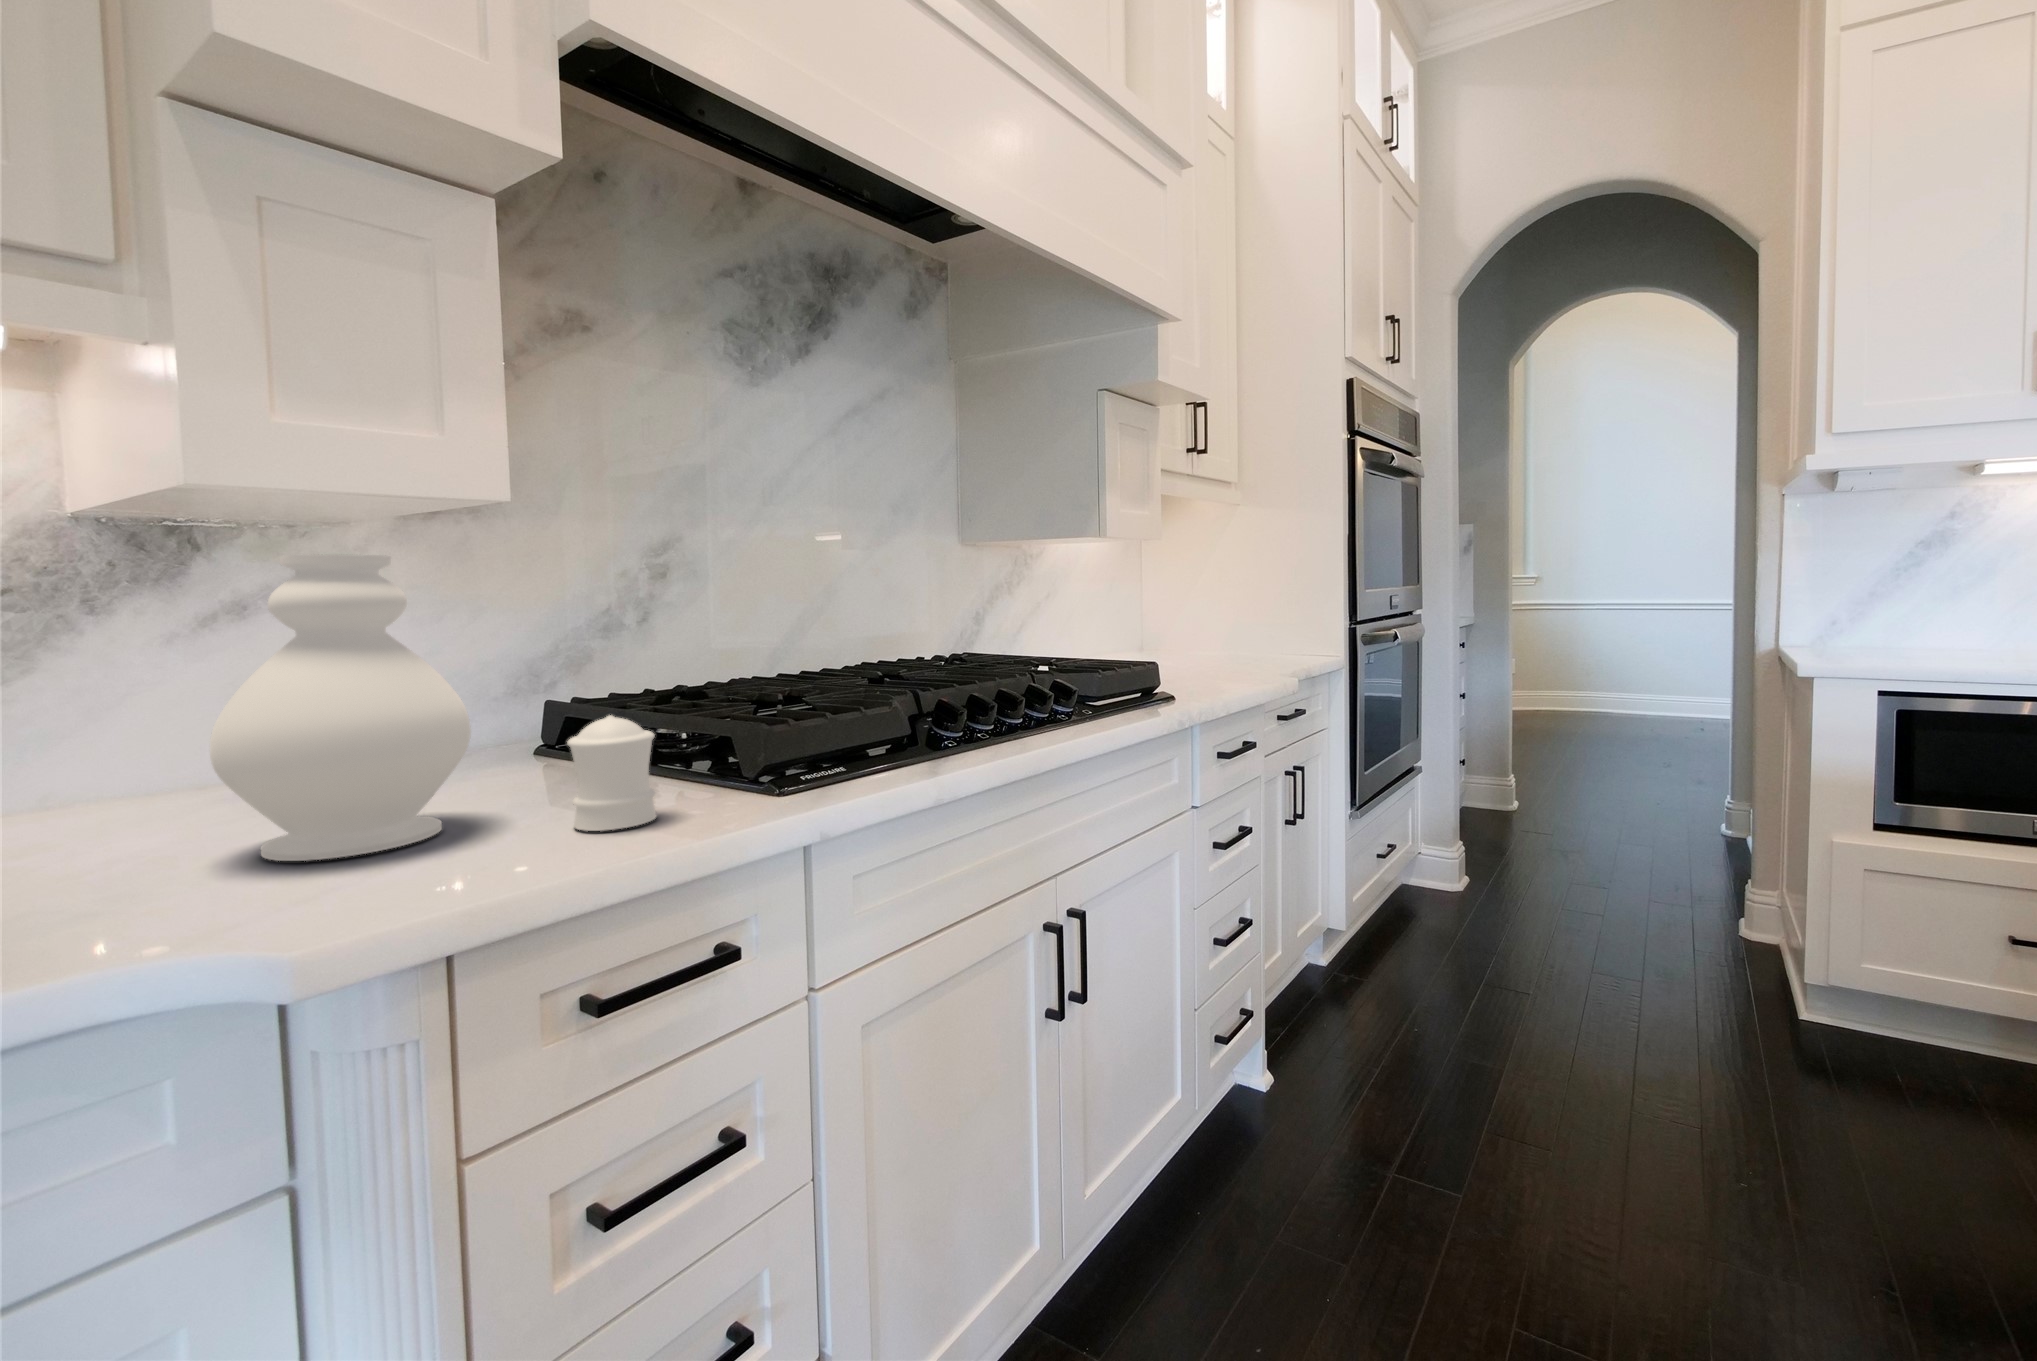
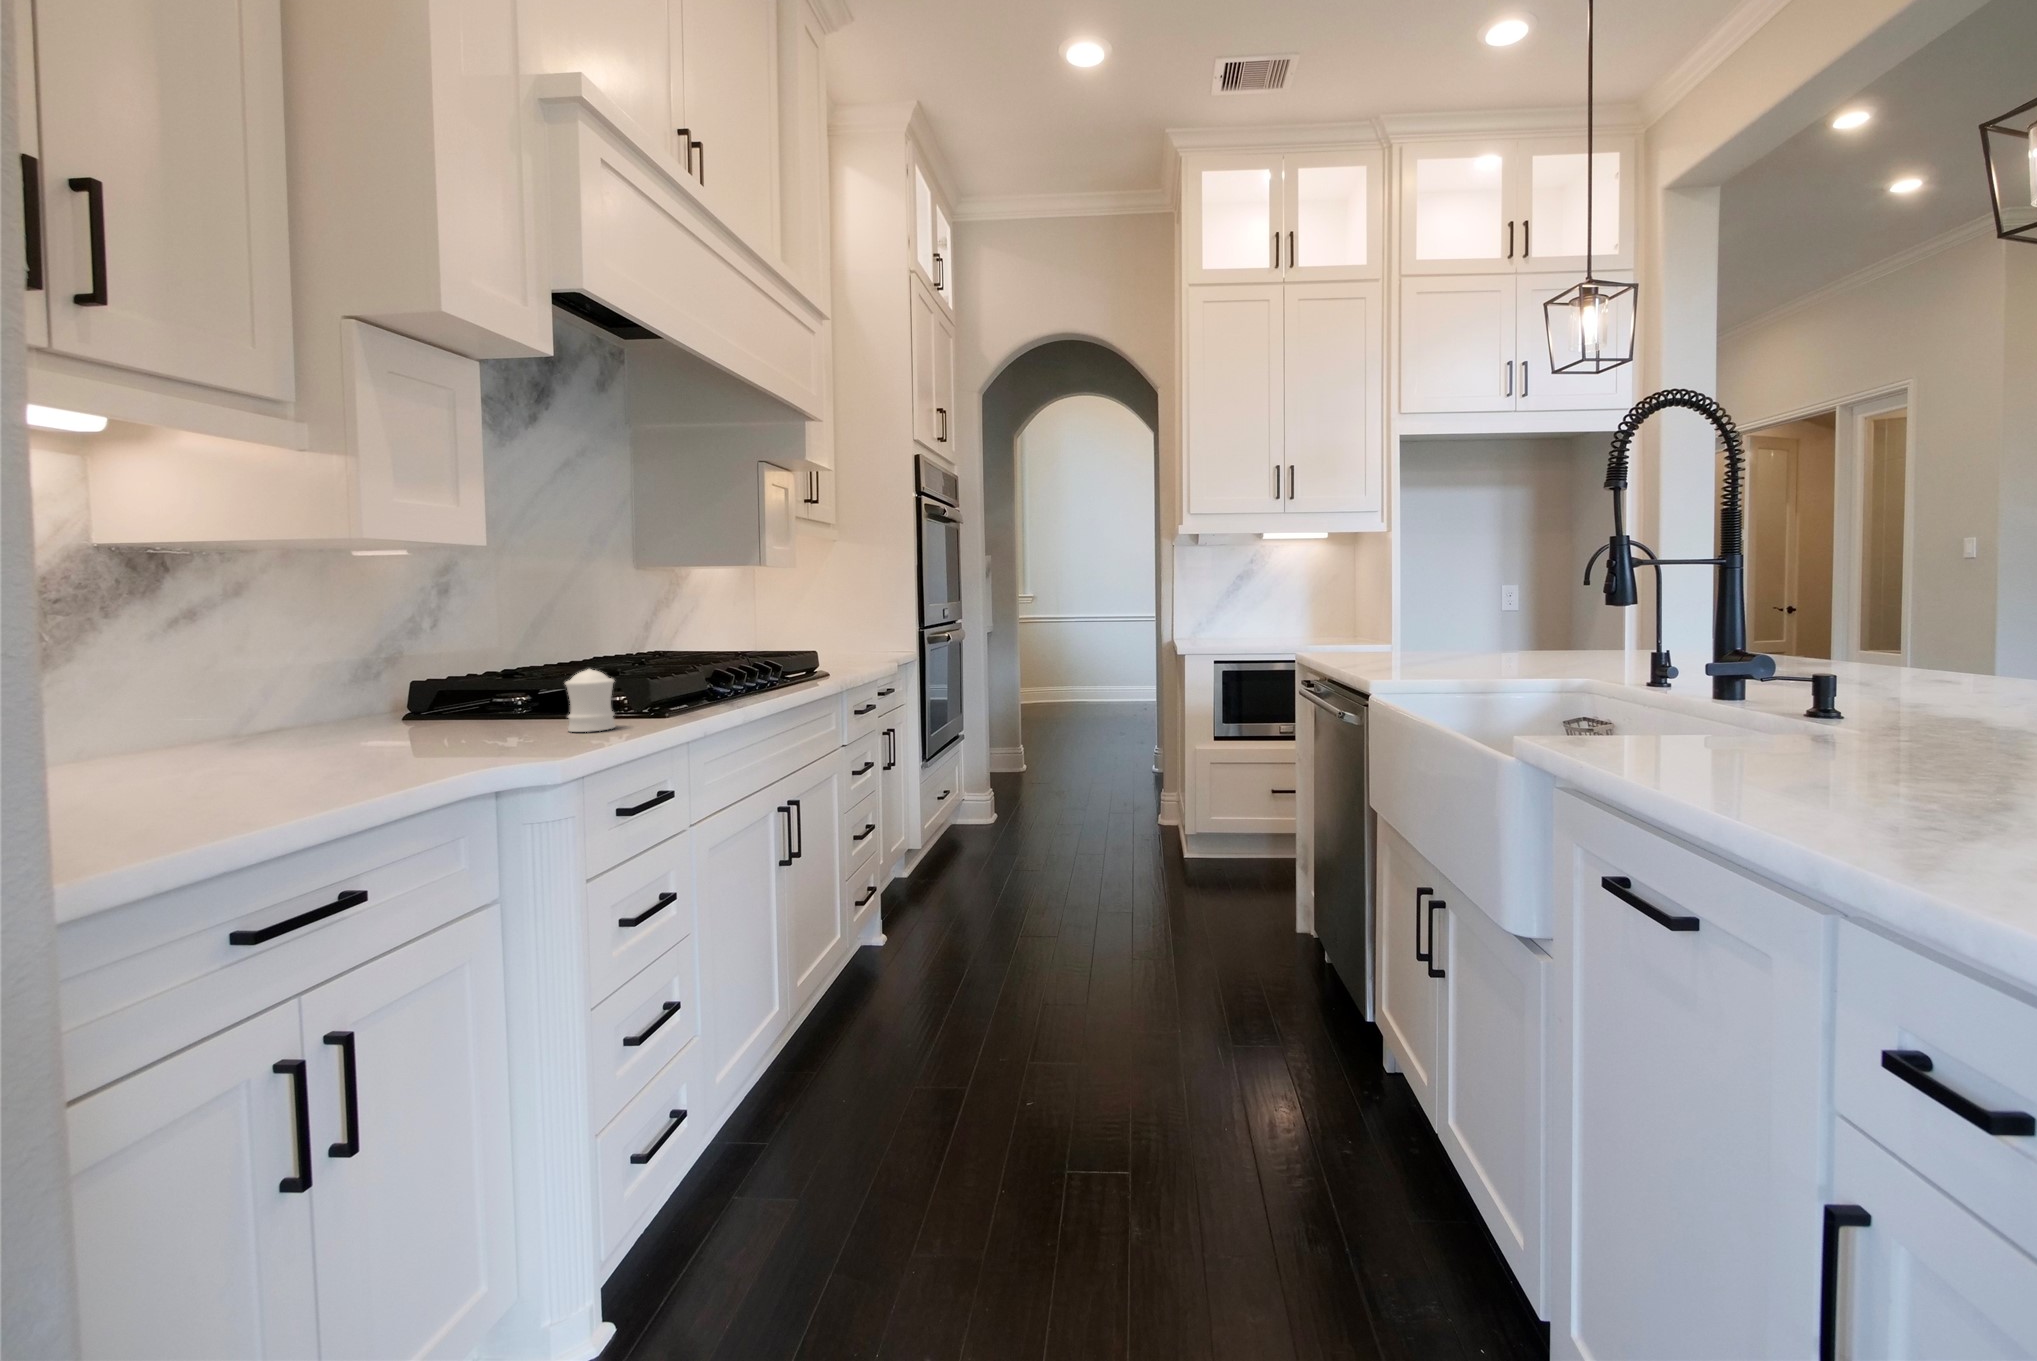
decorative vase: present [210,554,471,861] -> none [361,576,507,751]

